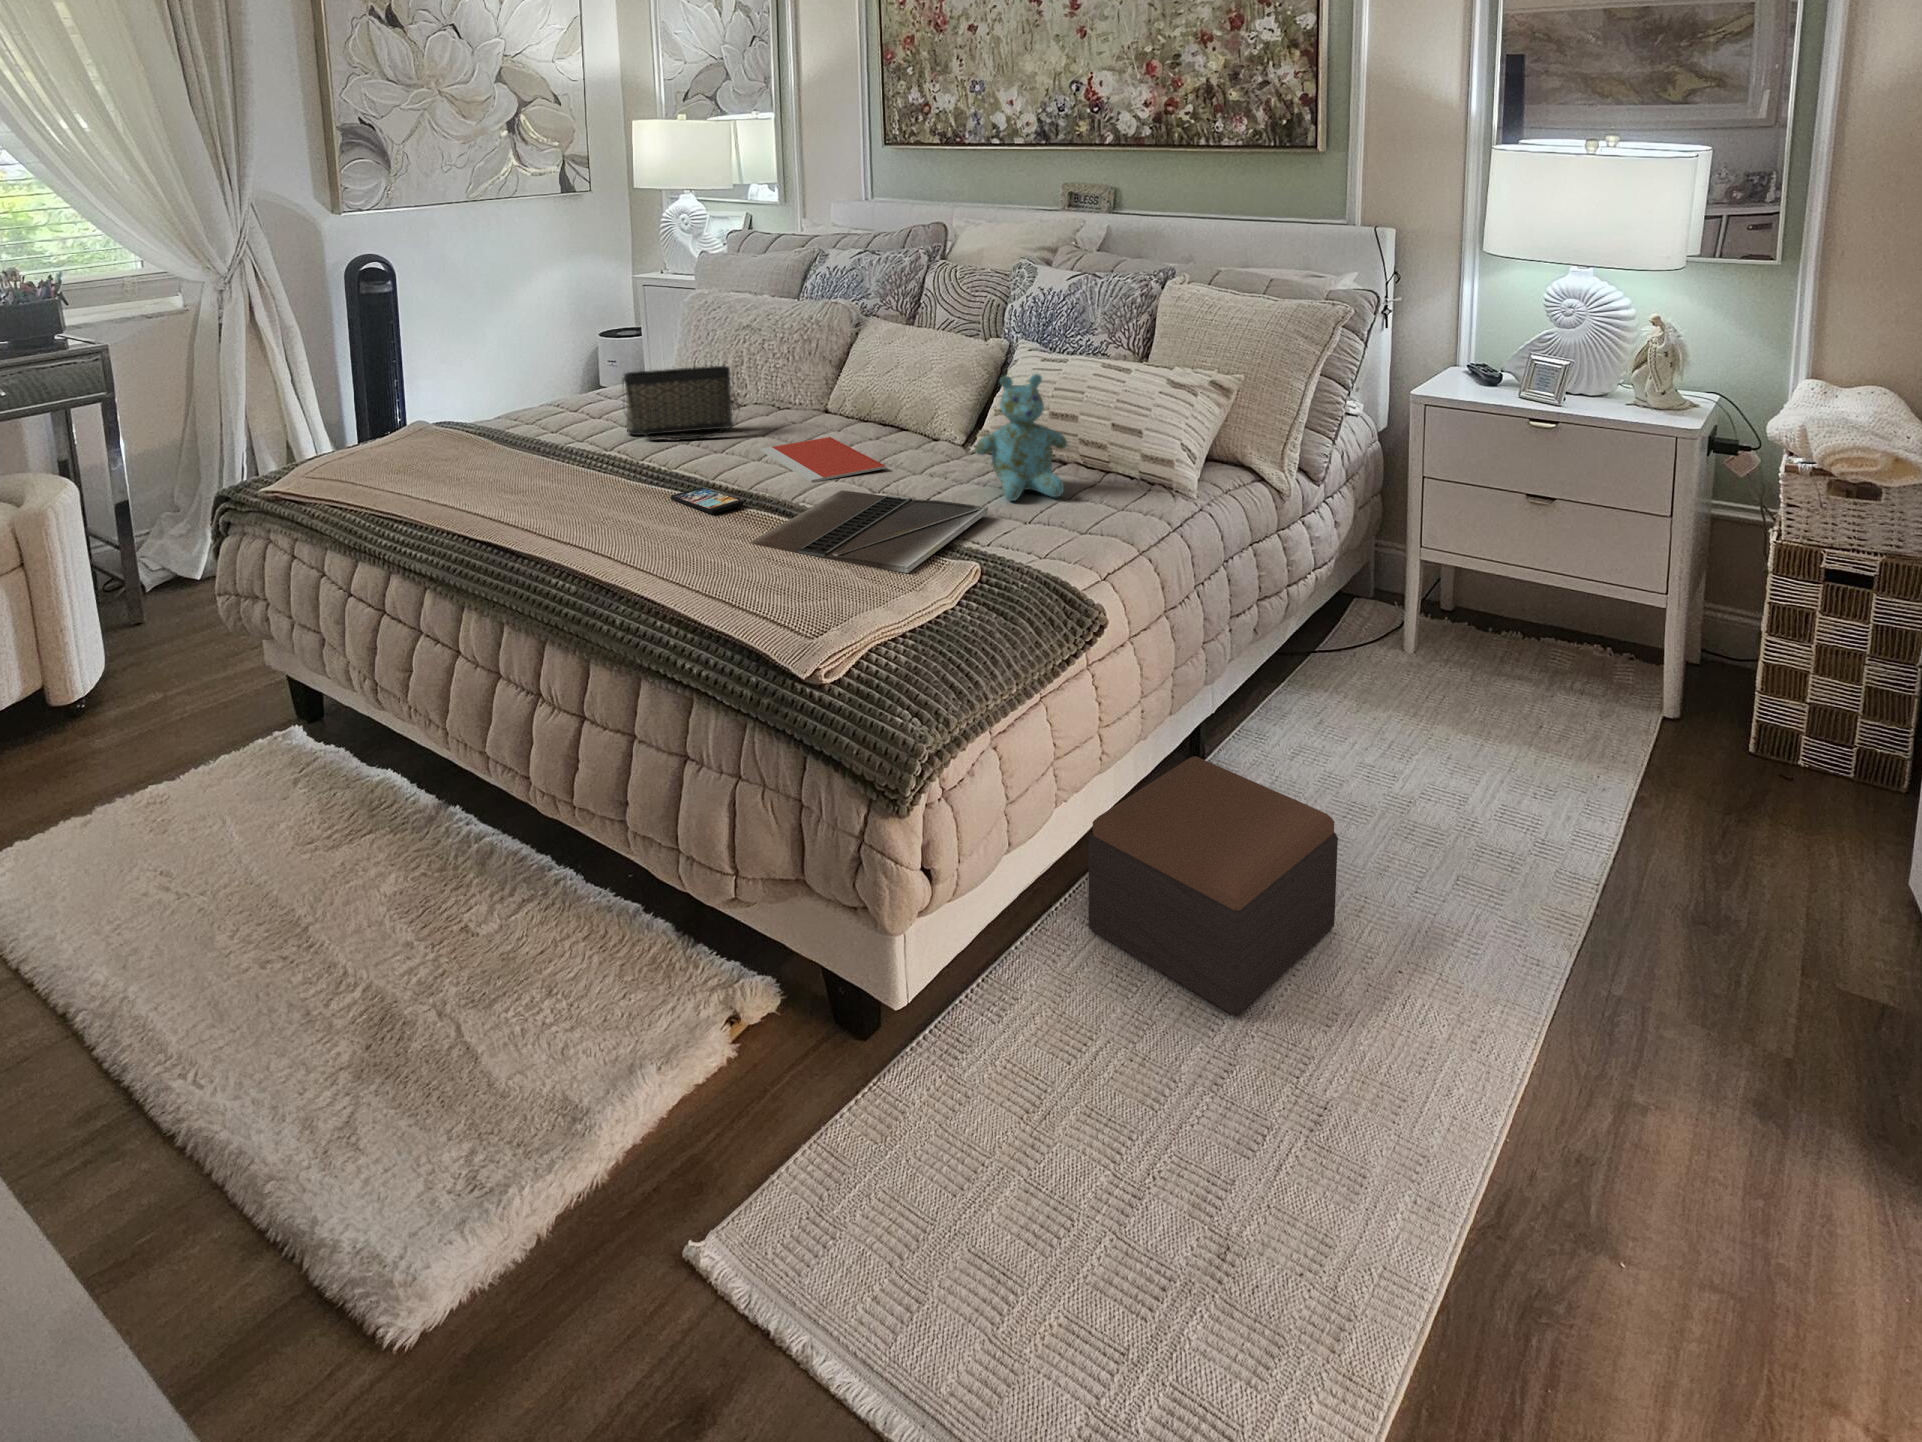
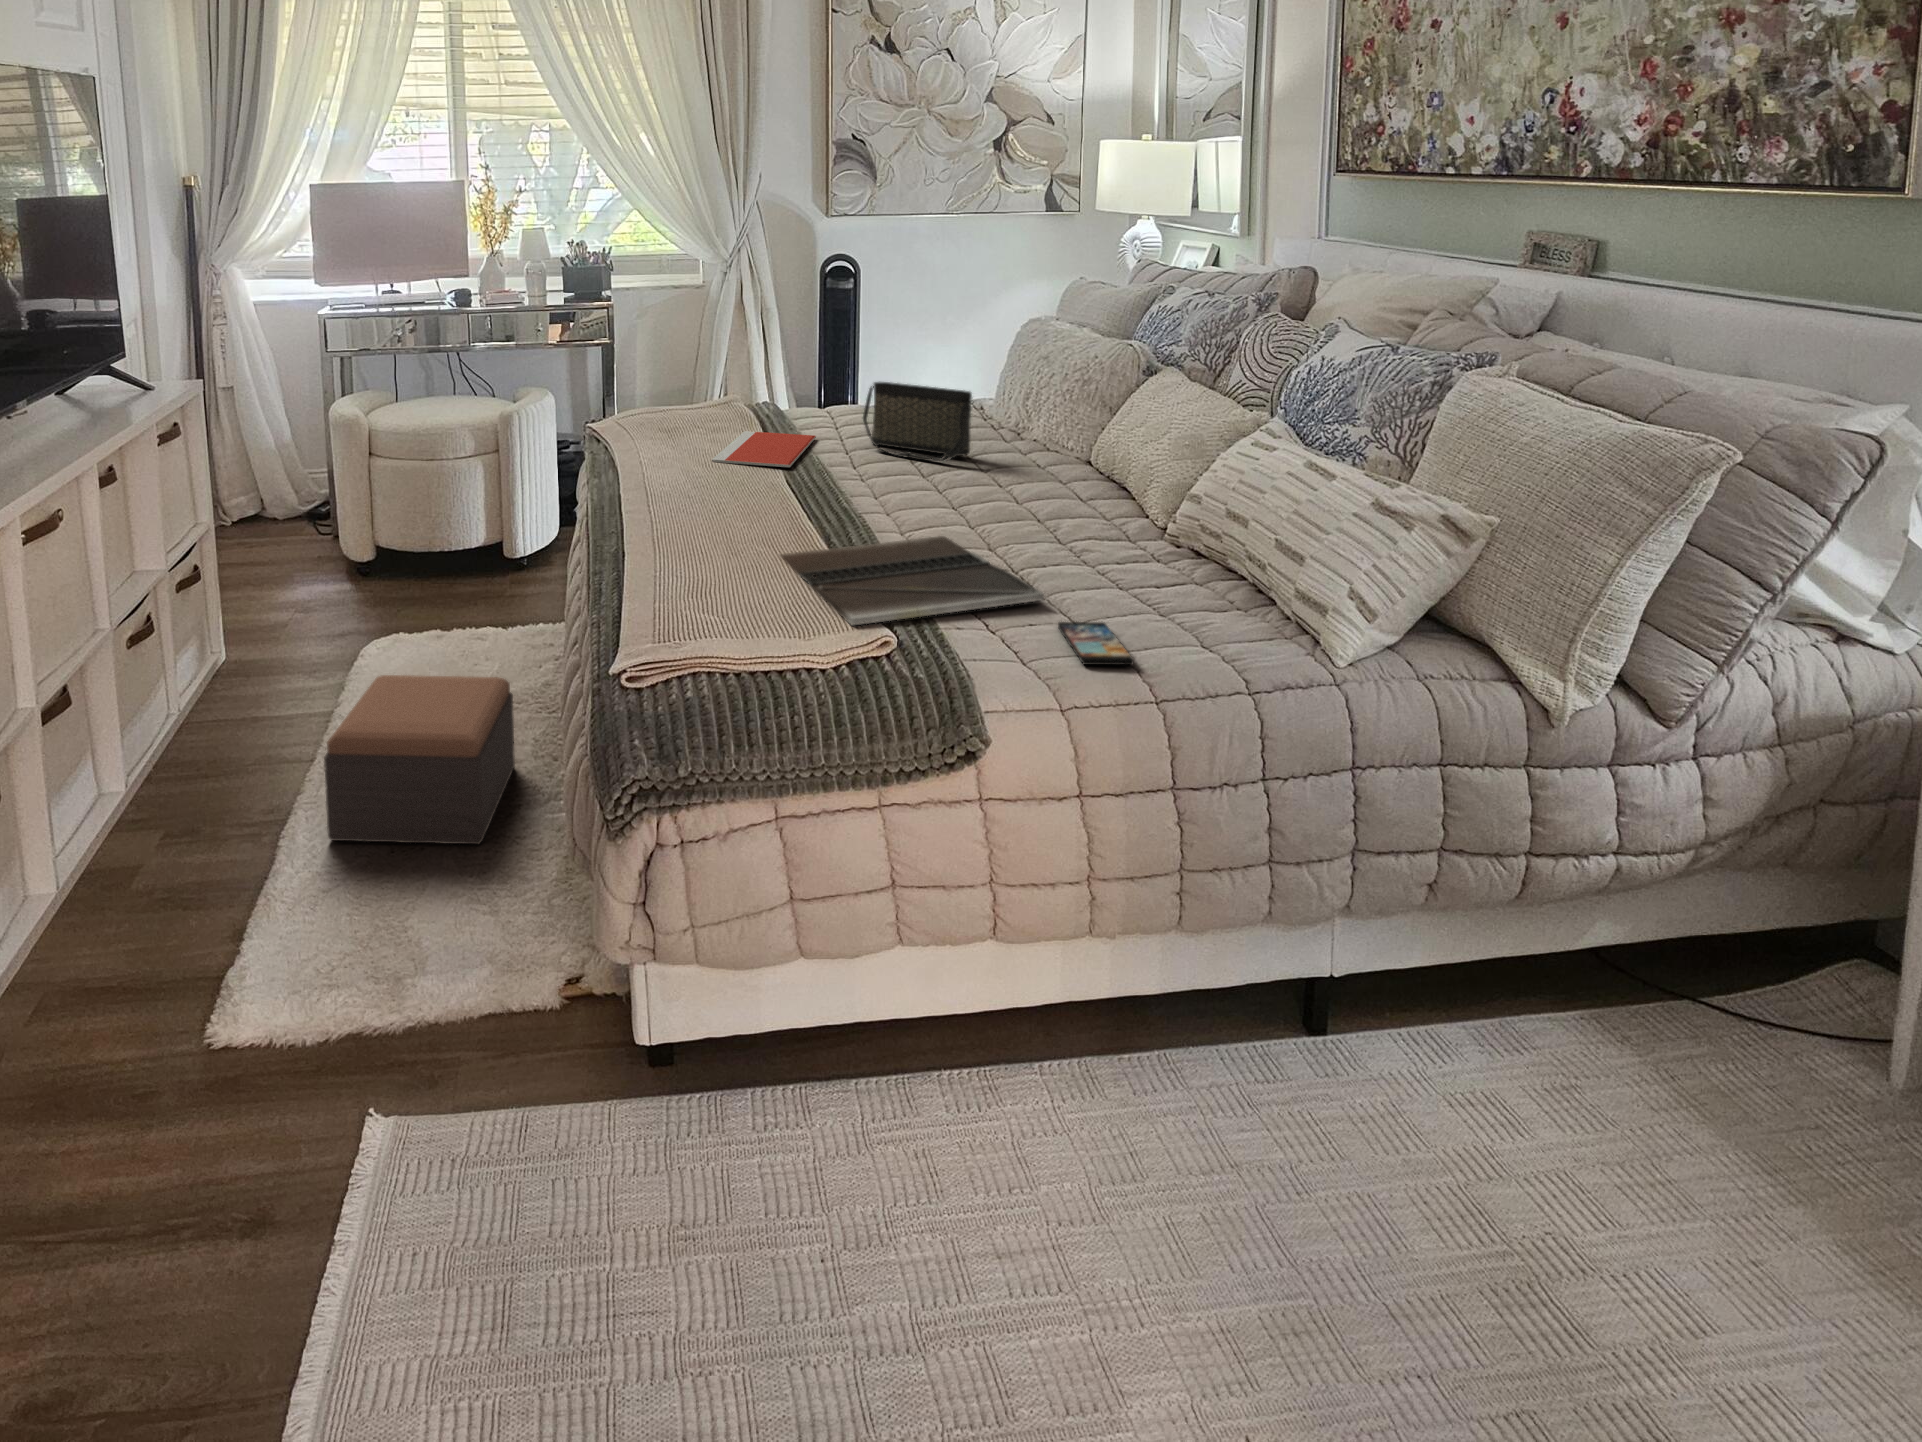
stuffed bear: present [975,374,1067,501] -> none [1096,447,1218,612]
notebook: present [759,437,886,482] -> present [712,431,816,467]
smartphone: present [671,487,743,514] -> present [1058,622,1134,665]
footstool: present [1089,757,1338,1016] -> present [324,675,515,844]

